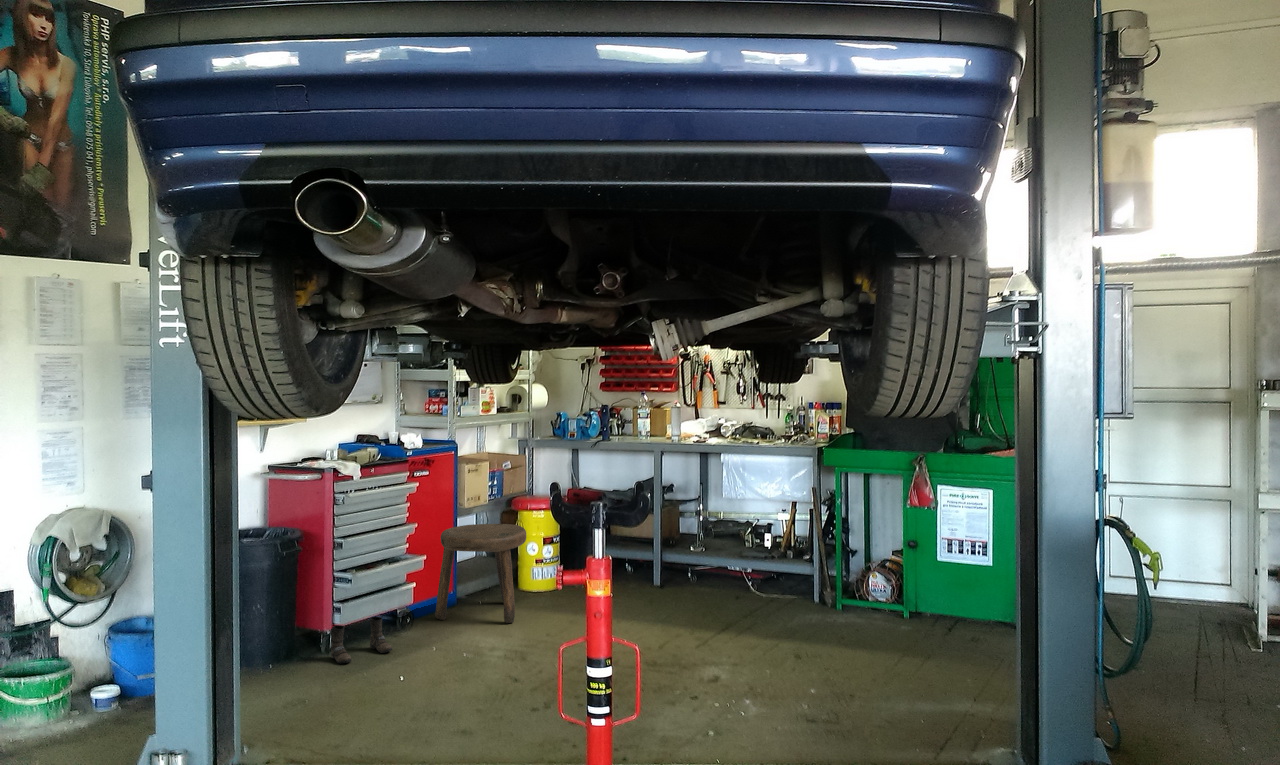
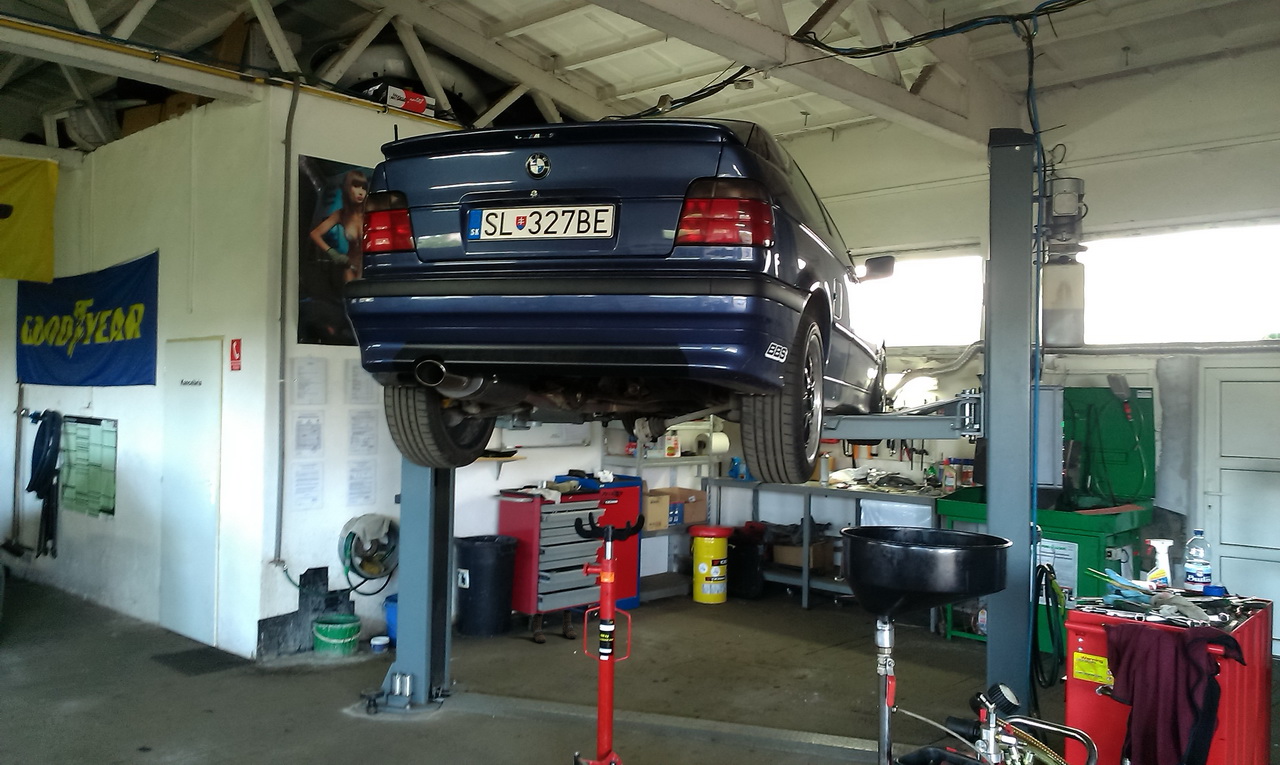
stool: present [435,524,526,623] -> none [617,545,690,627]

